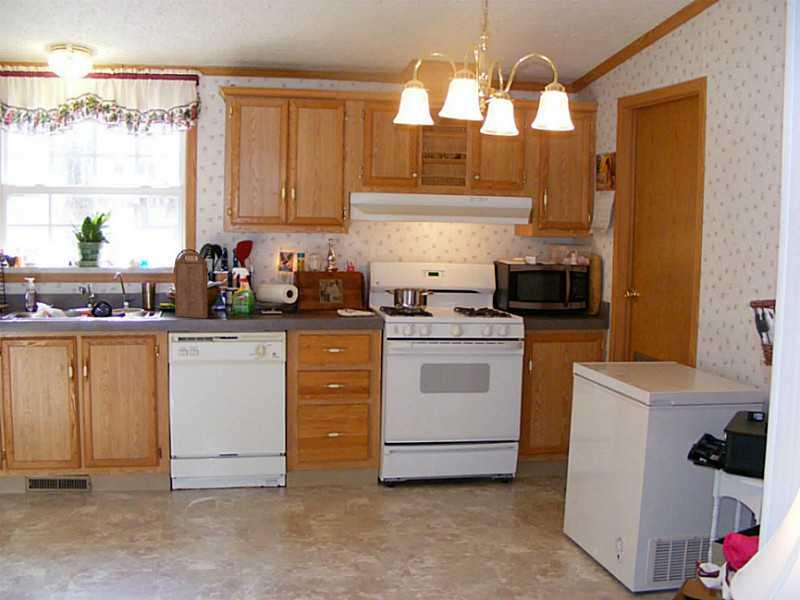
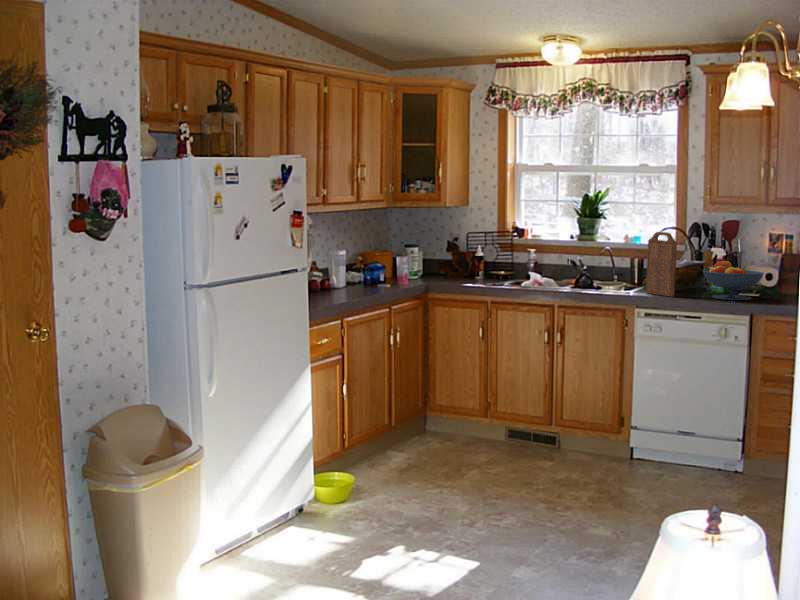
fruit bowl: none [234,279,293,318] -> present [703,261,764,300]

